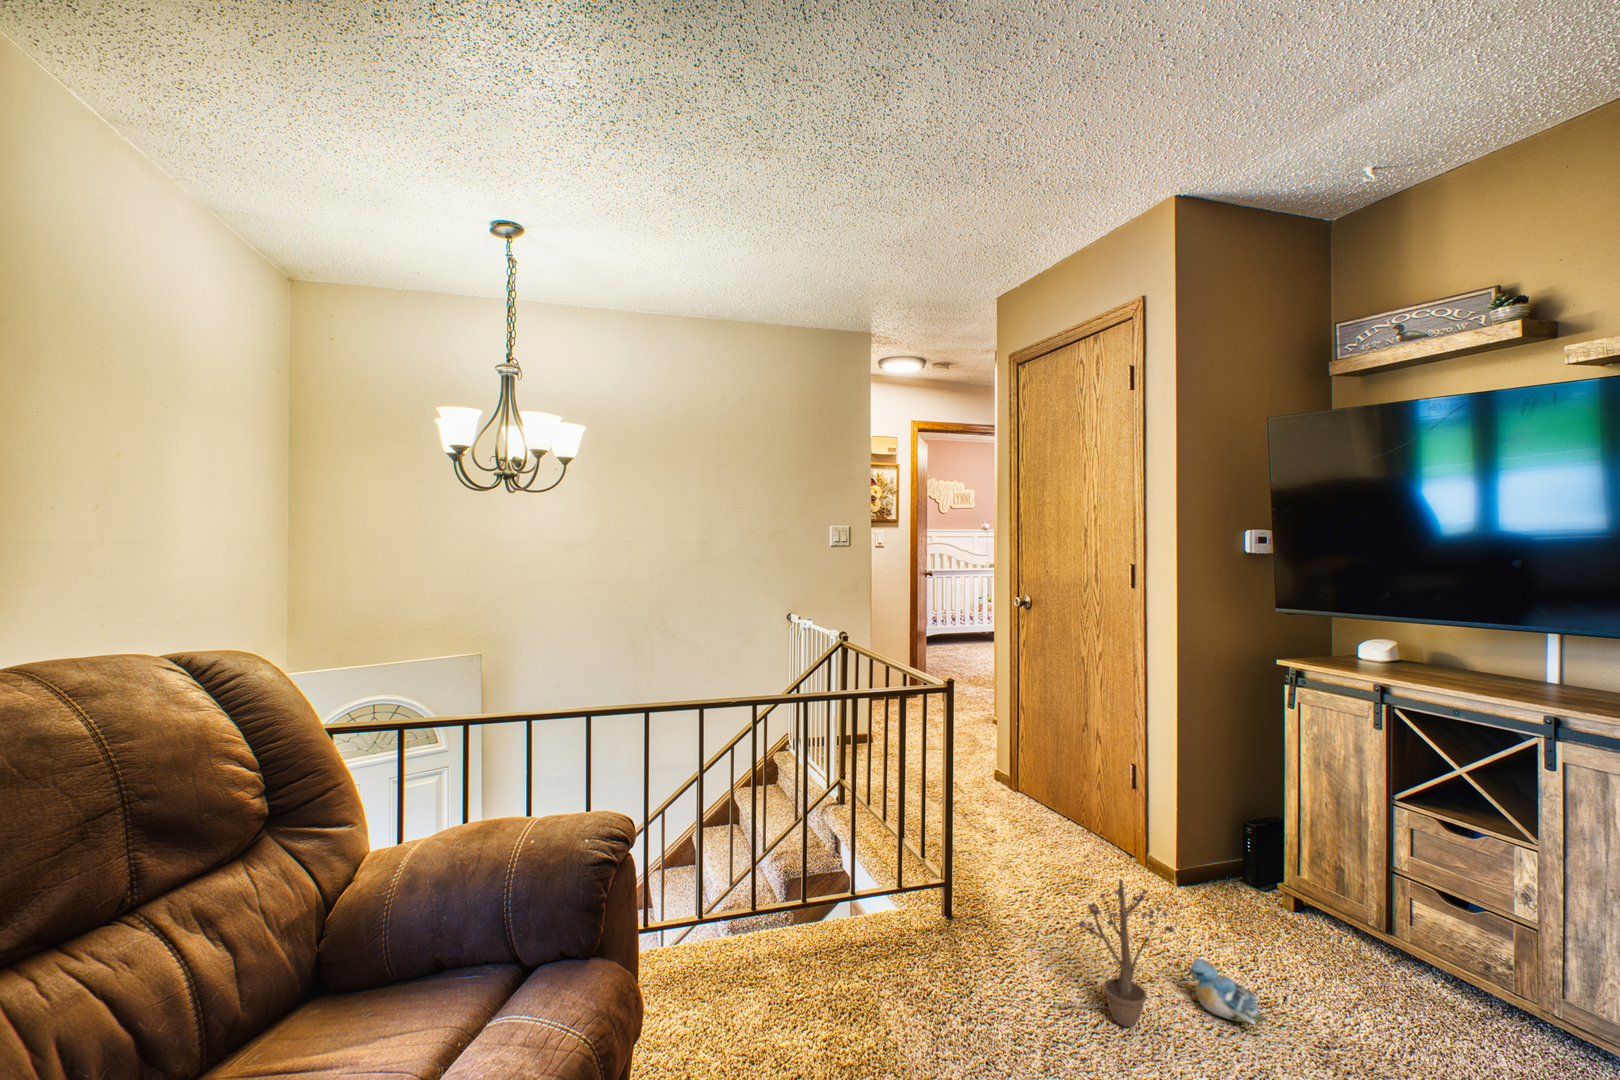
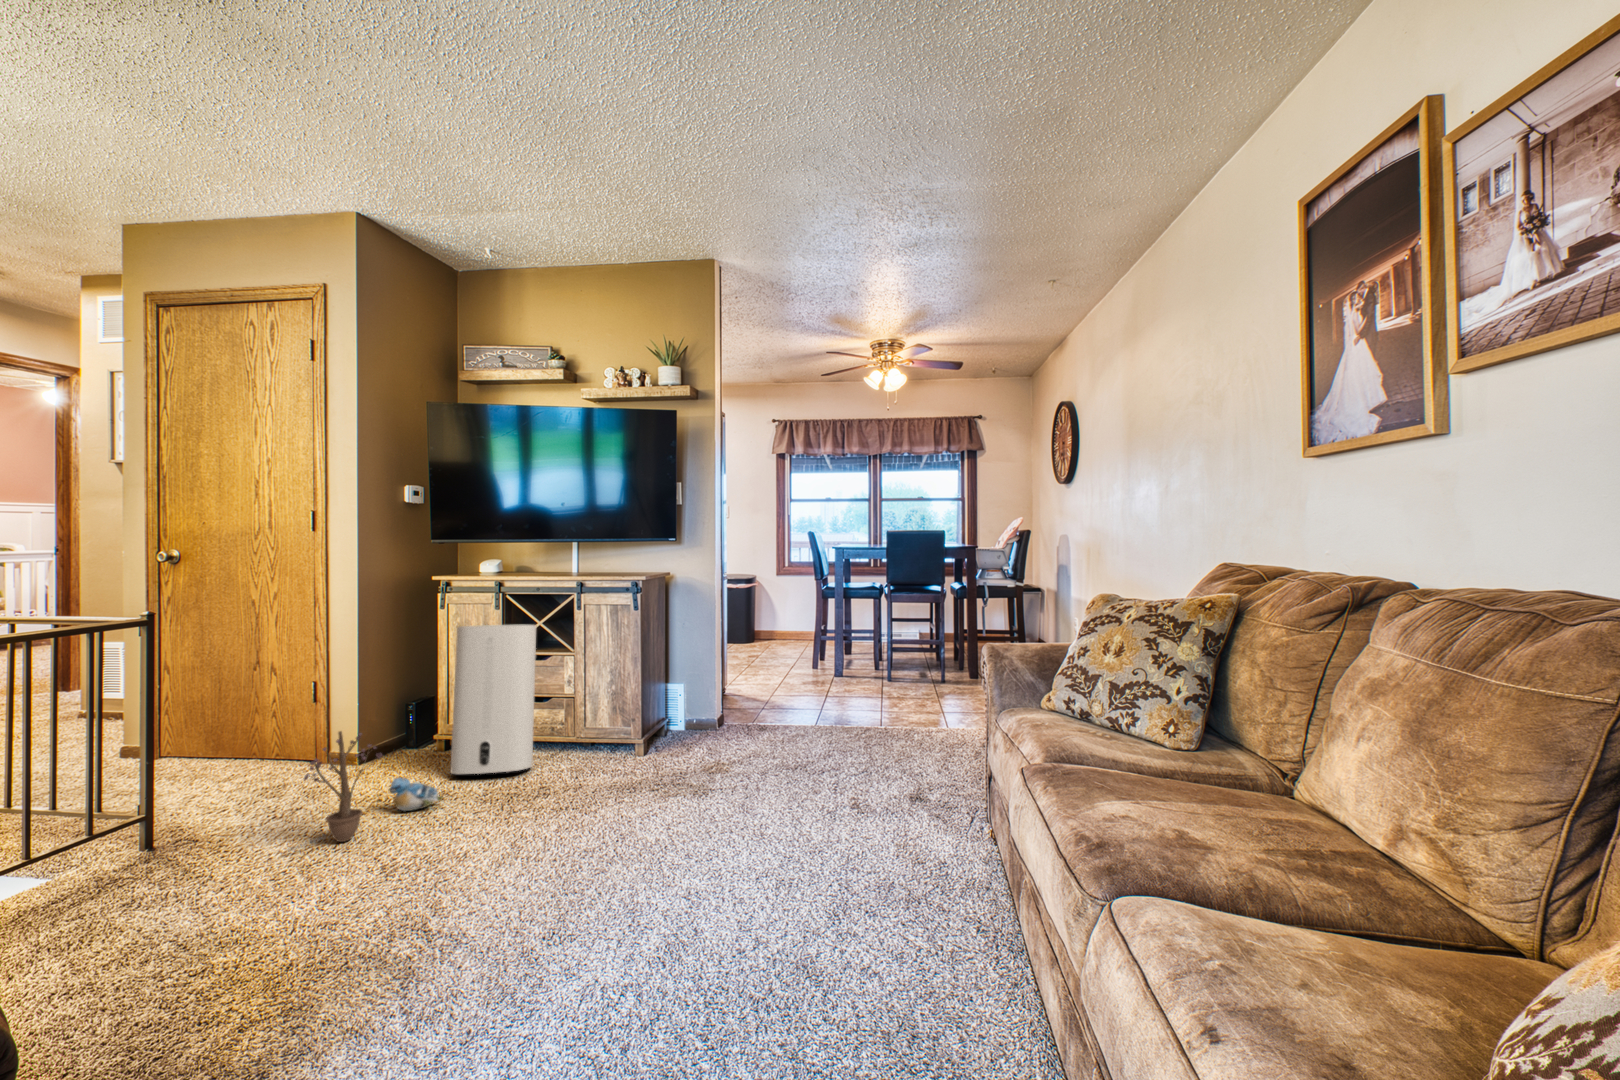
air purifier: none [1289,749,1452,1029] -> present [450,625,536,774]

